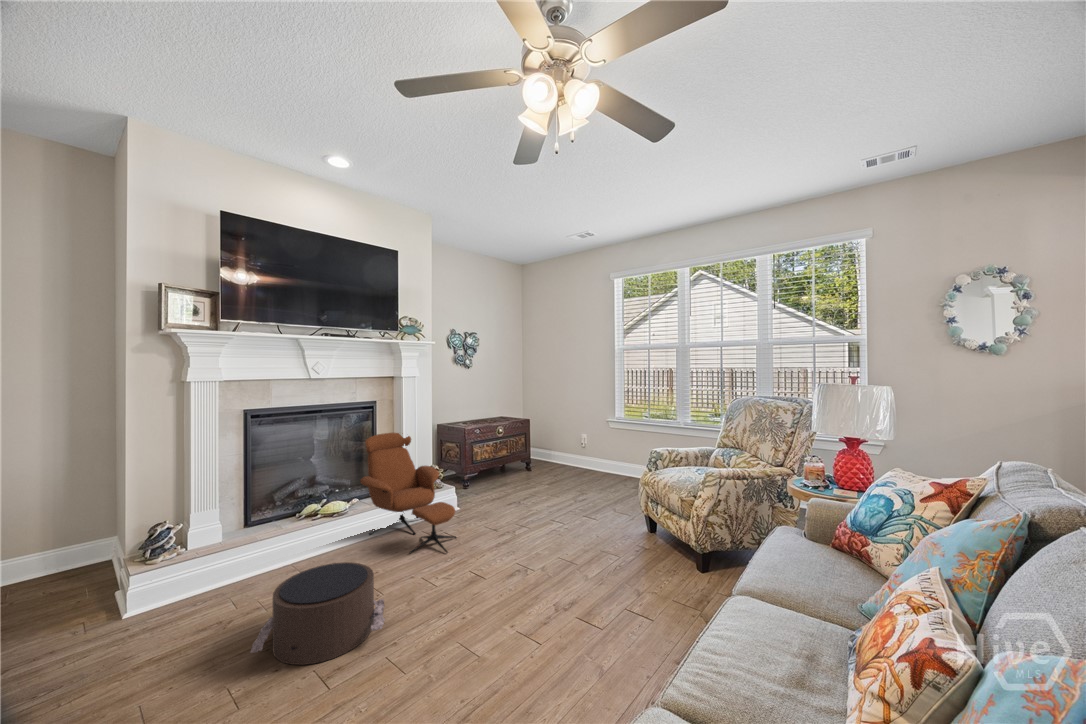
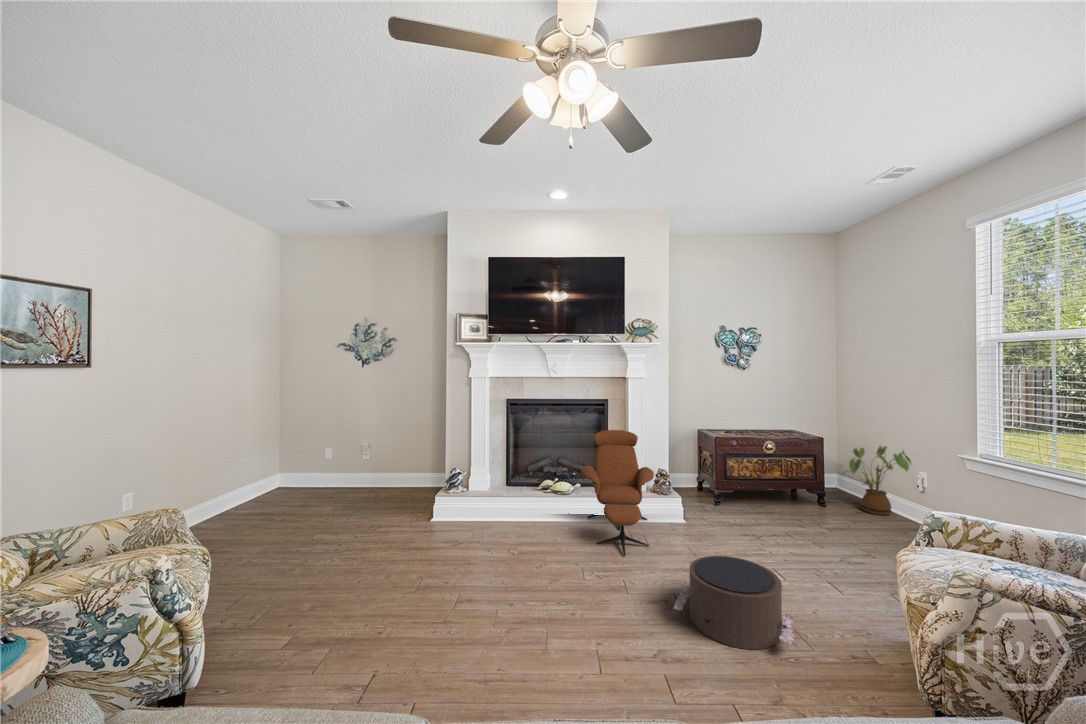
house plant: none [543,420,582,469] -> present [849,446,911,515]
pouf: present [251,562,385,665] -> present [674,556,794,649]

